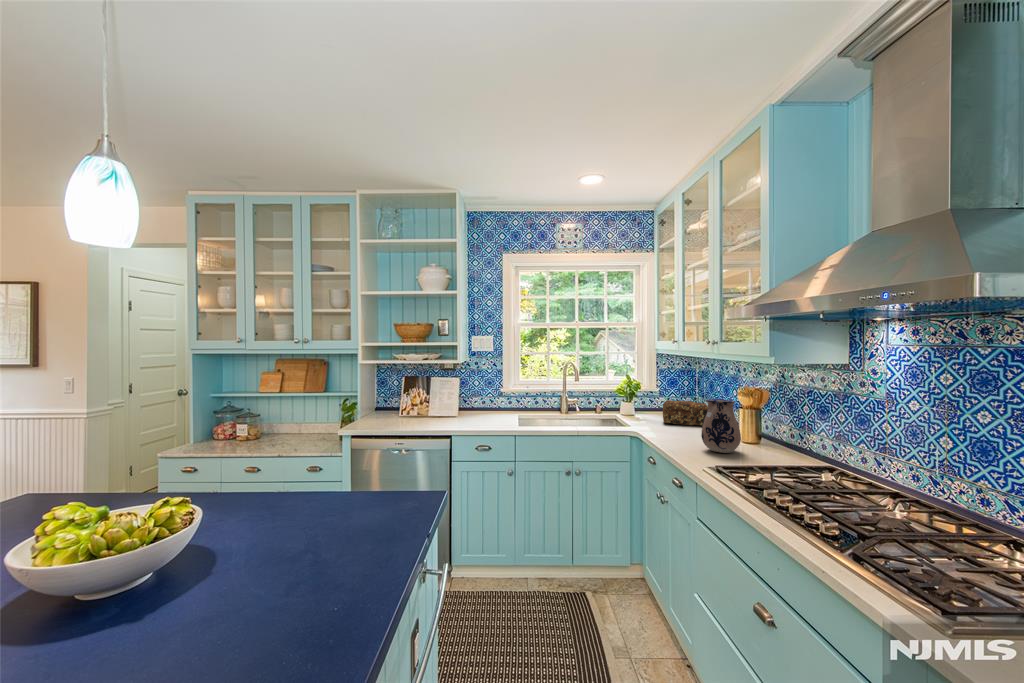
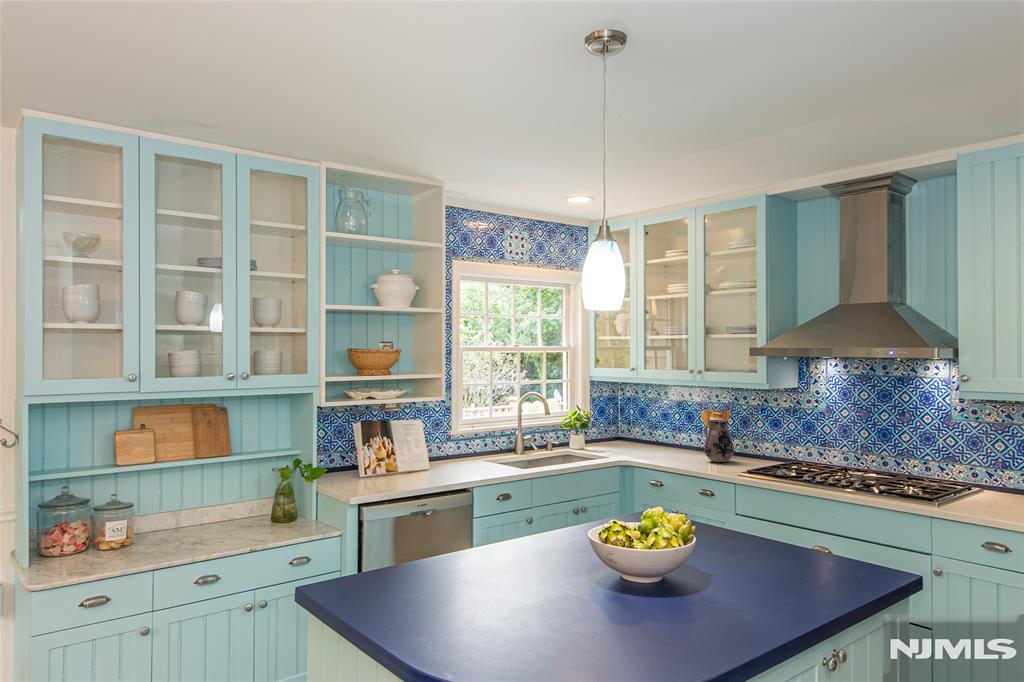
bread loaf: present [663,400,708,426] -> none [618,427,664,450]

